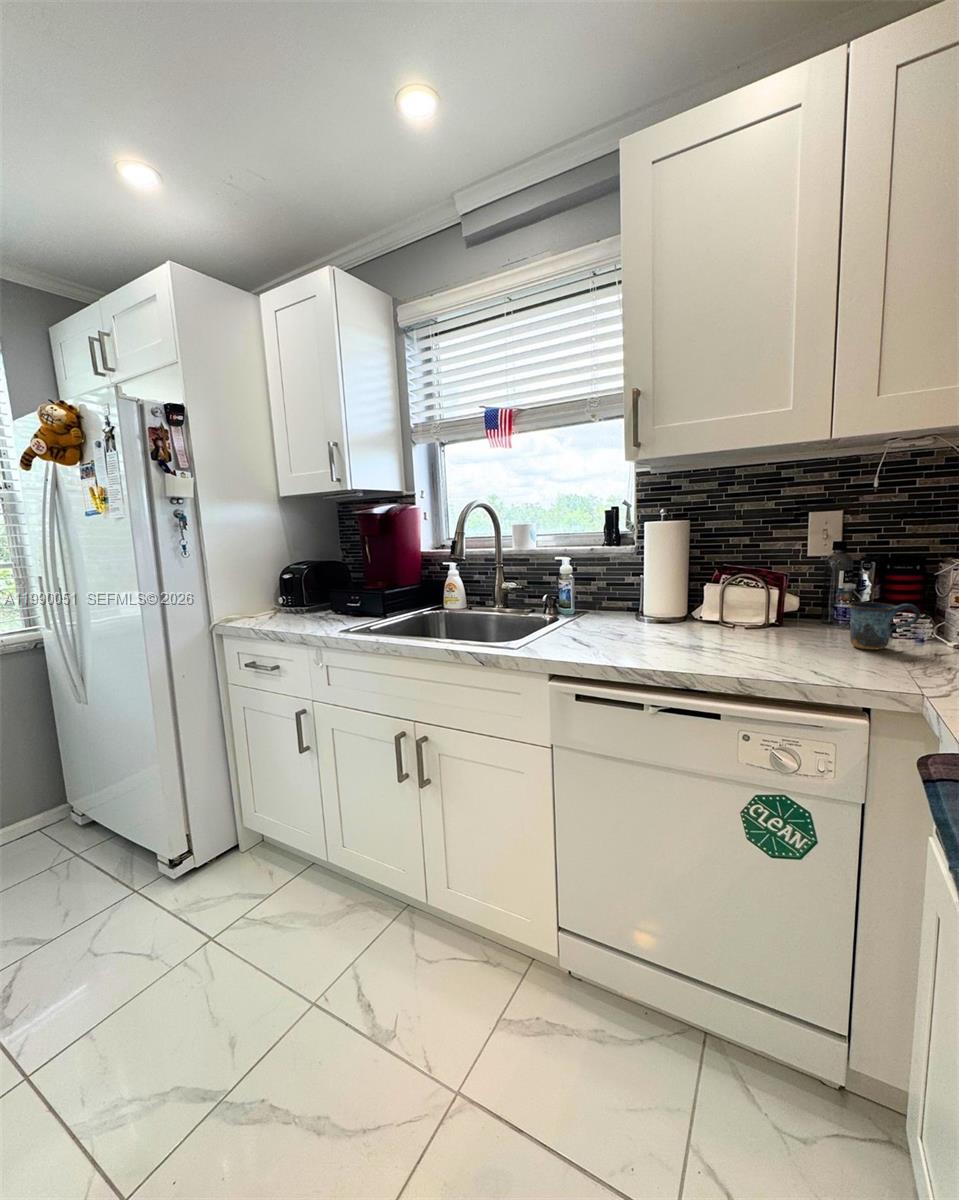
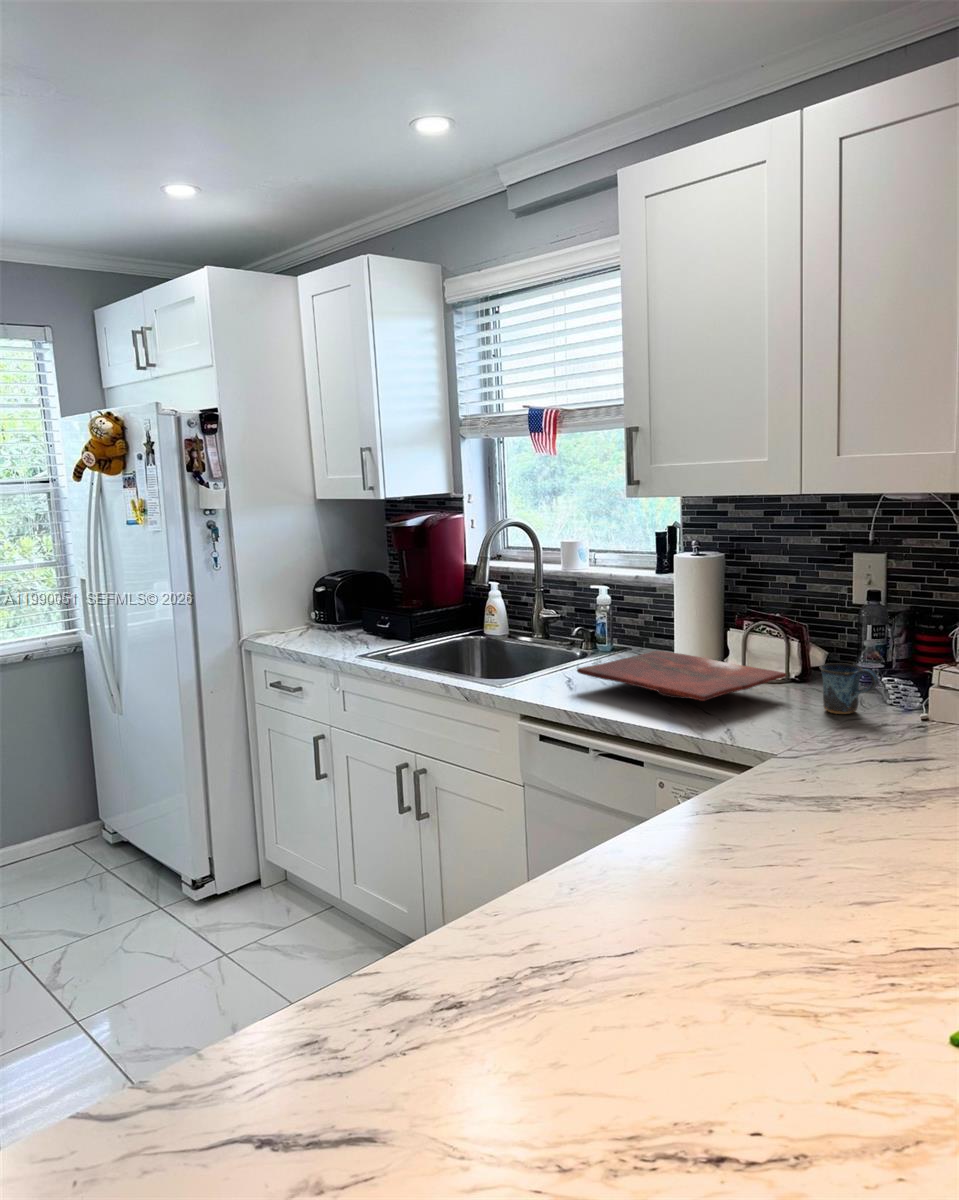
cutting board: none [596,607,798,646] -> present [577,651,786,701]

